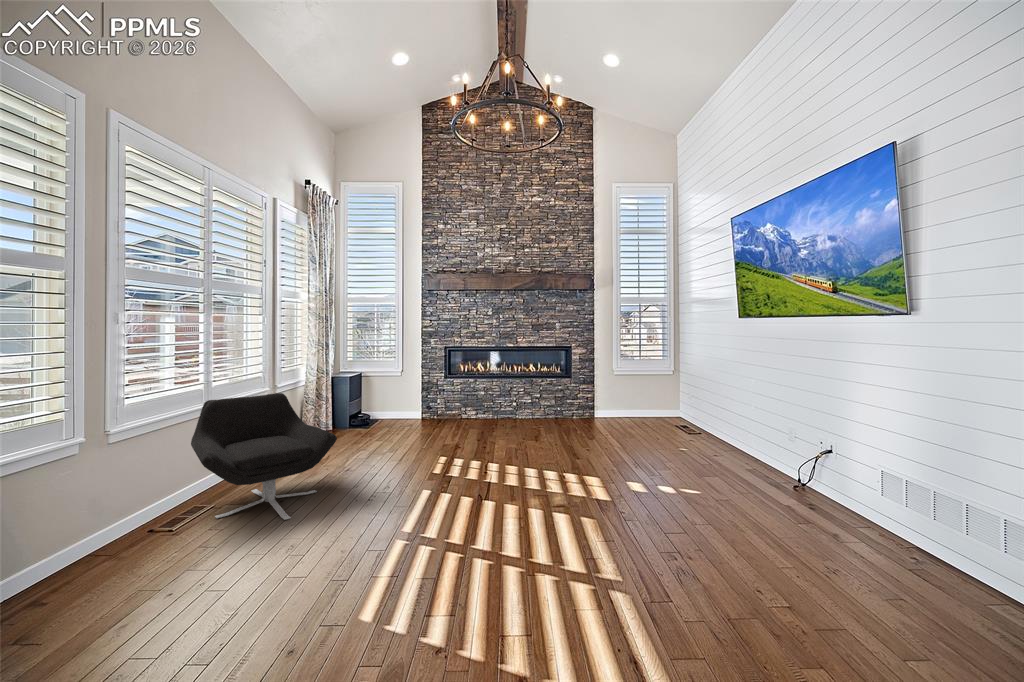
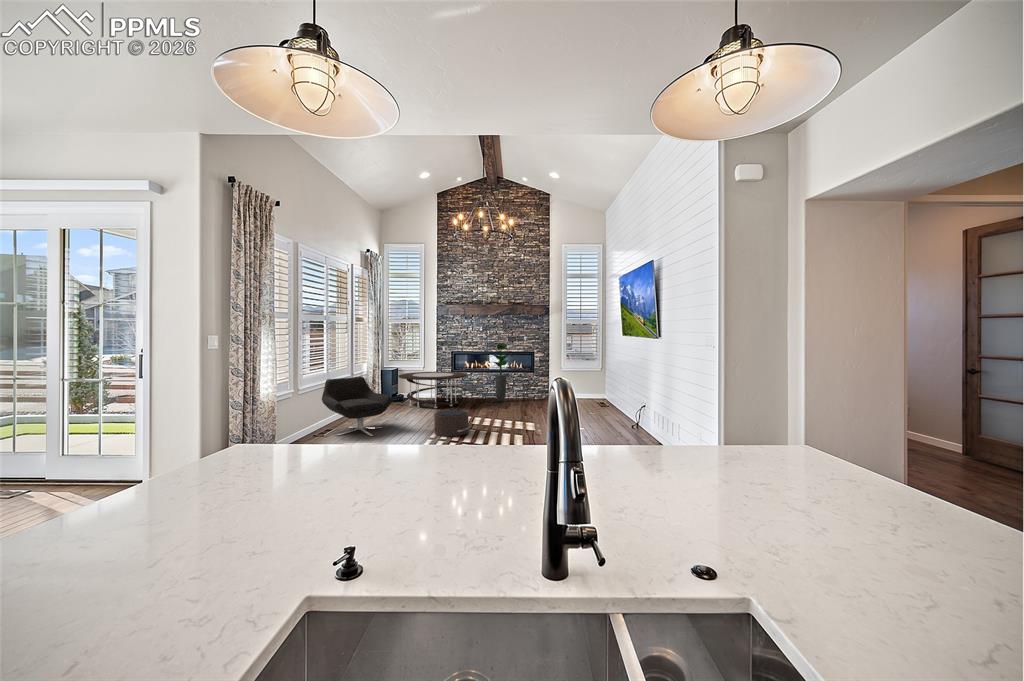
potted plant: none [501,334,540,425] -> present [490,343,513,402]
coffee table: none [360,378,470,440] -> present [399,372,467,408]
pouf: none [401,457,491,518] -> present [428,410,471,436]

